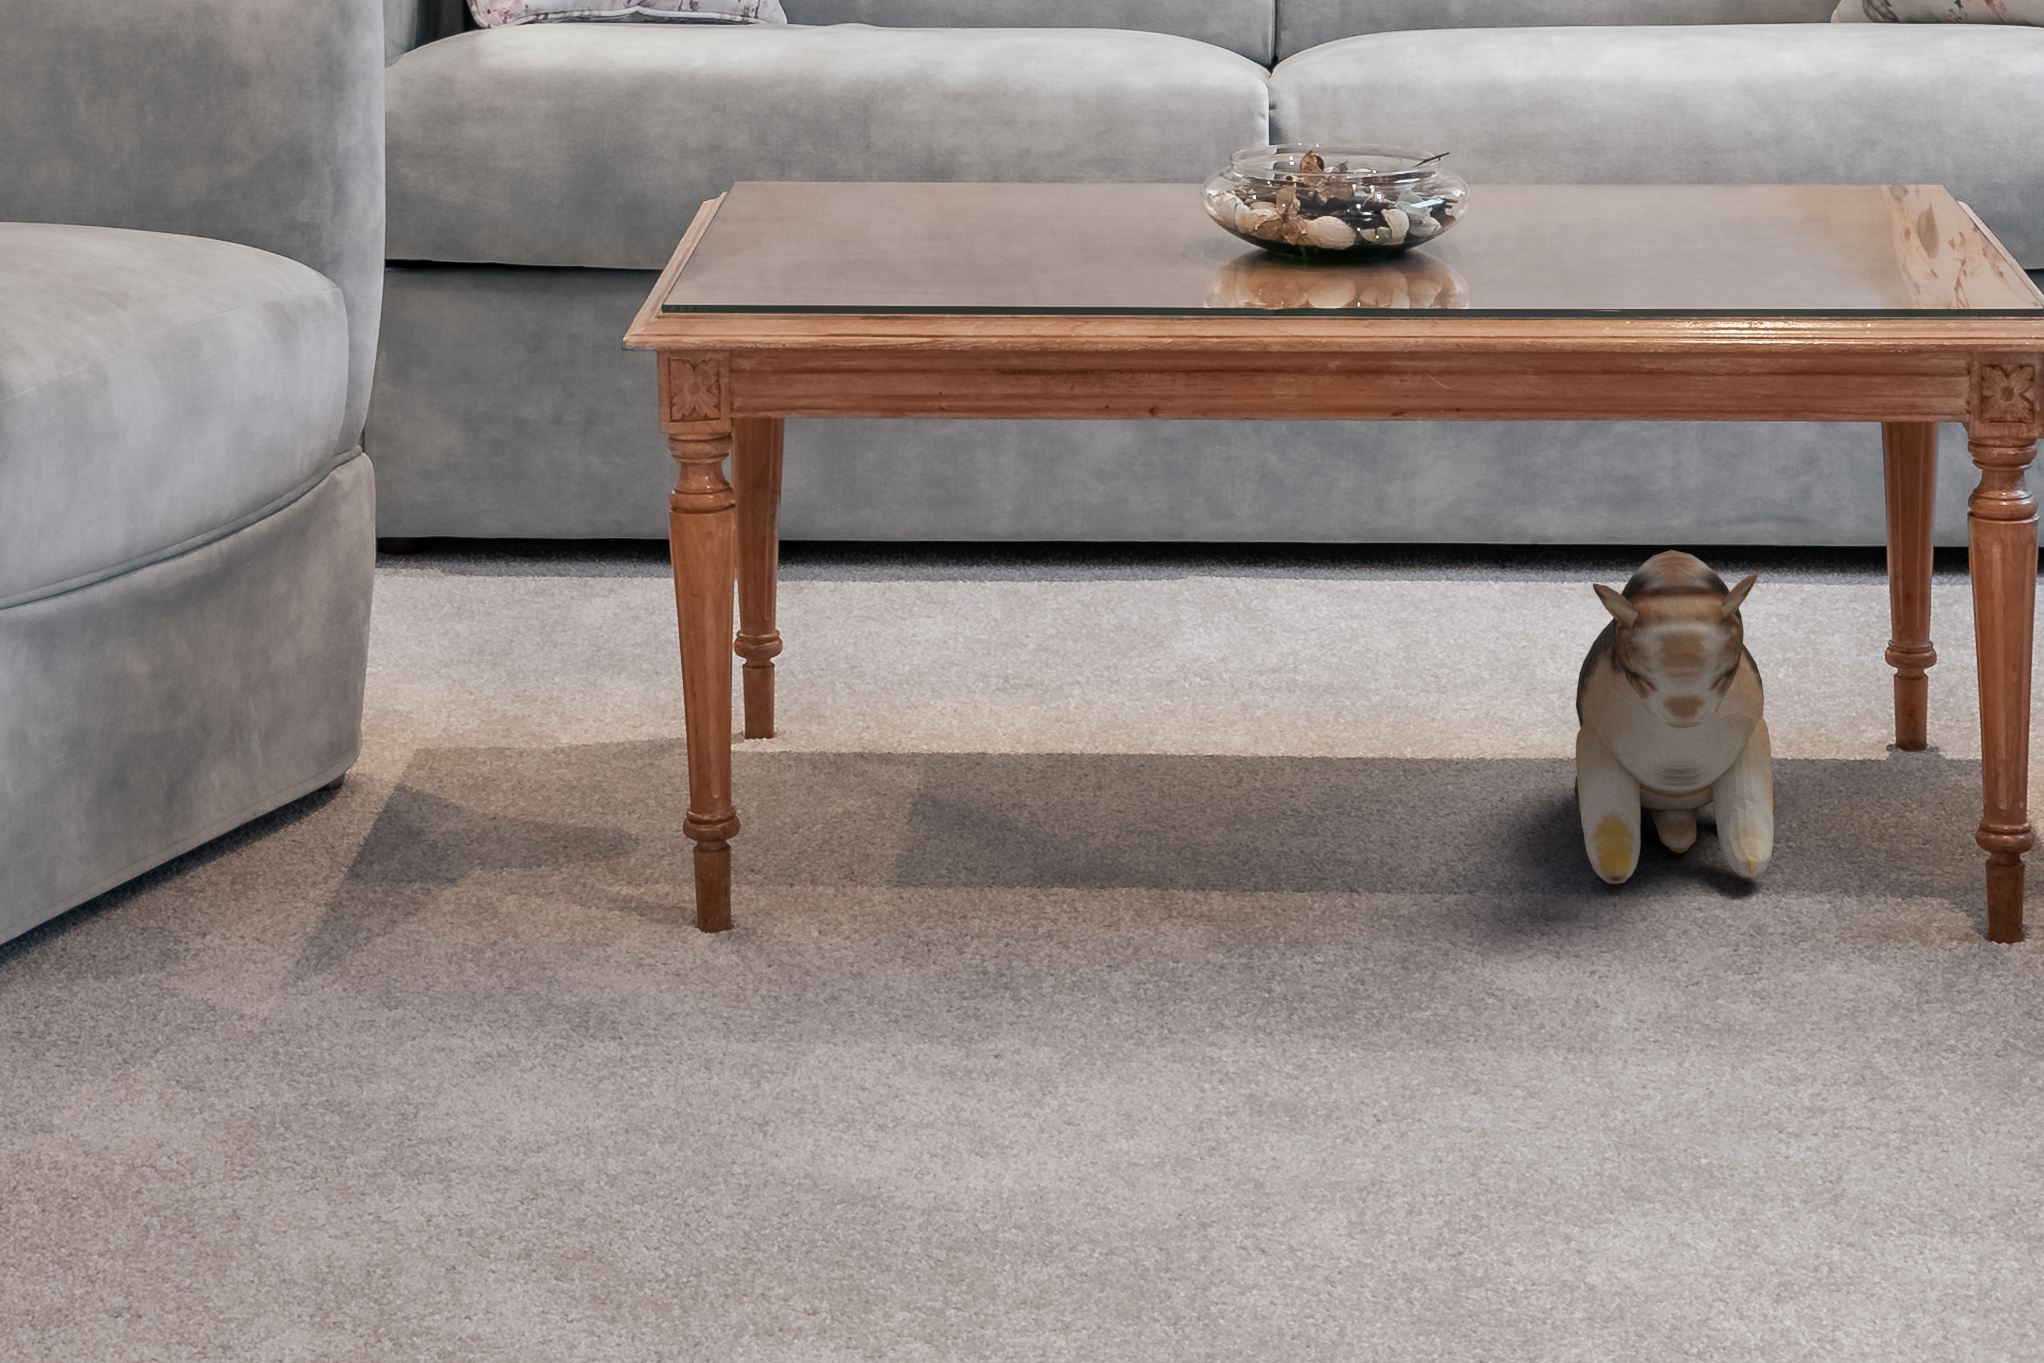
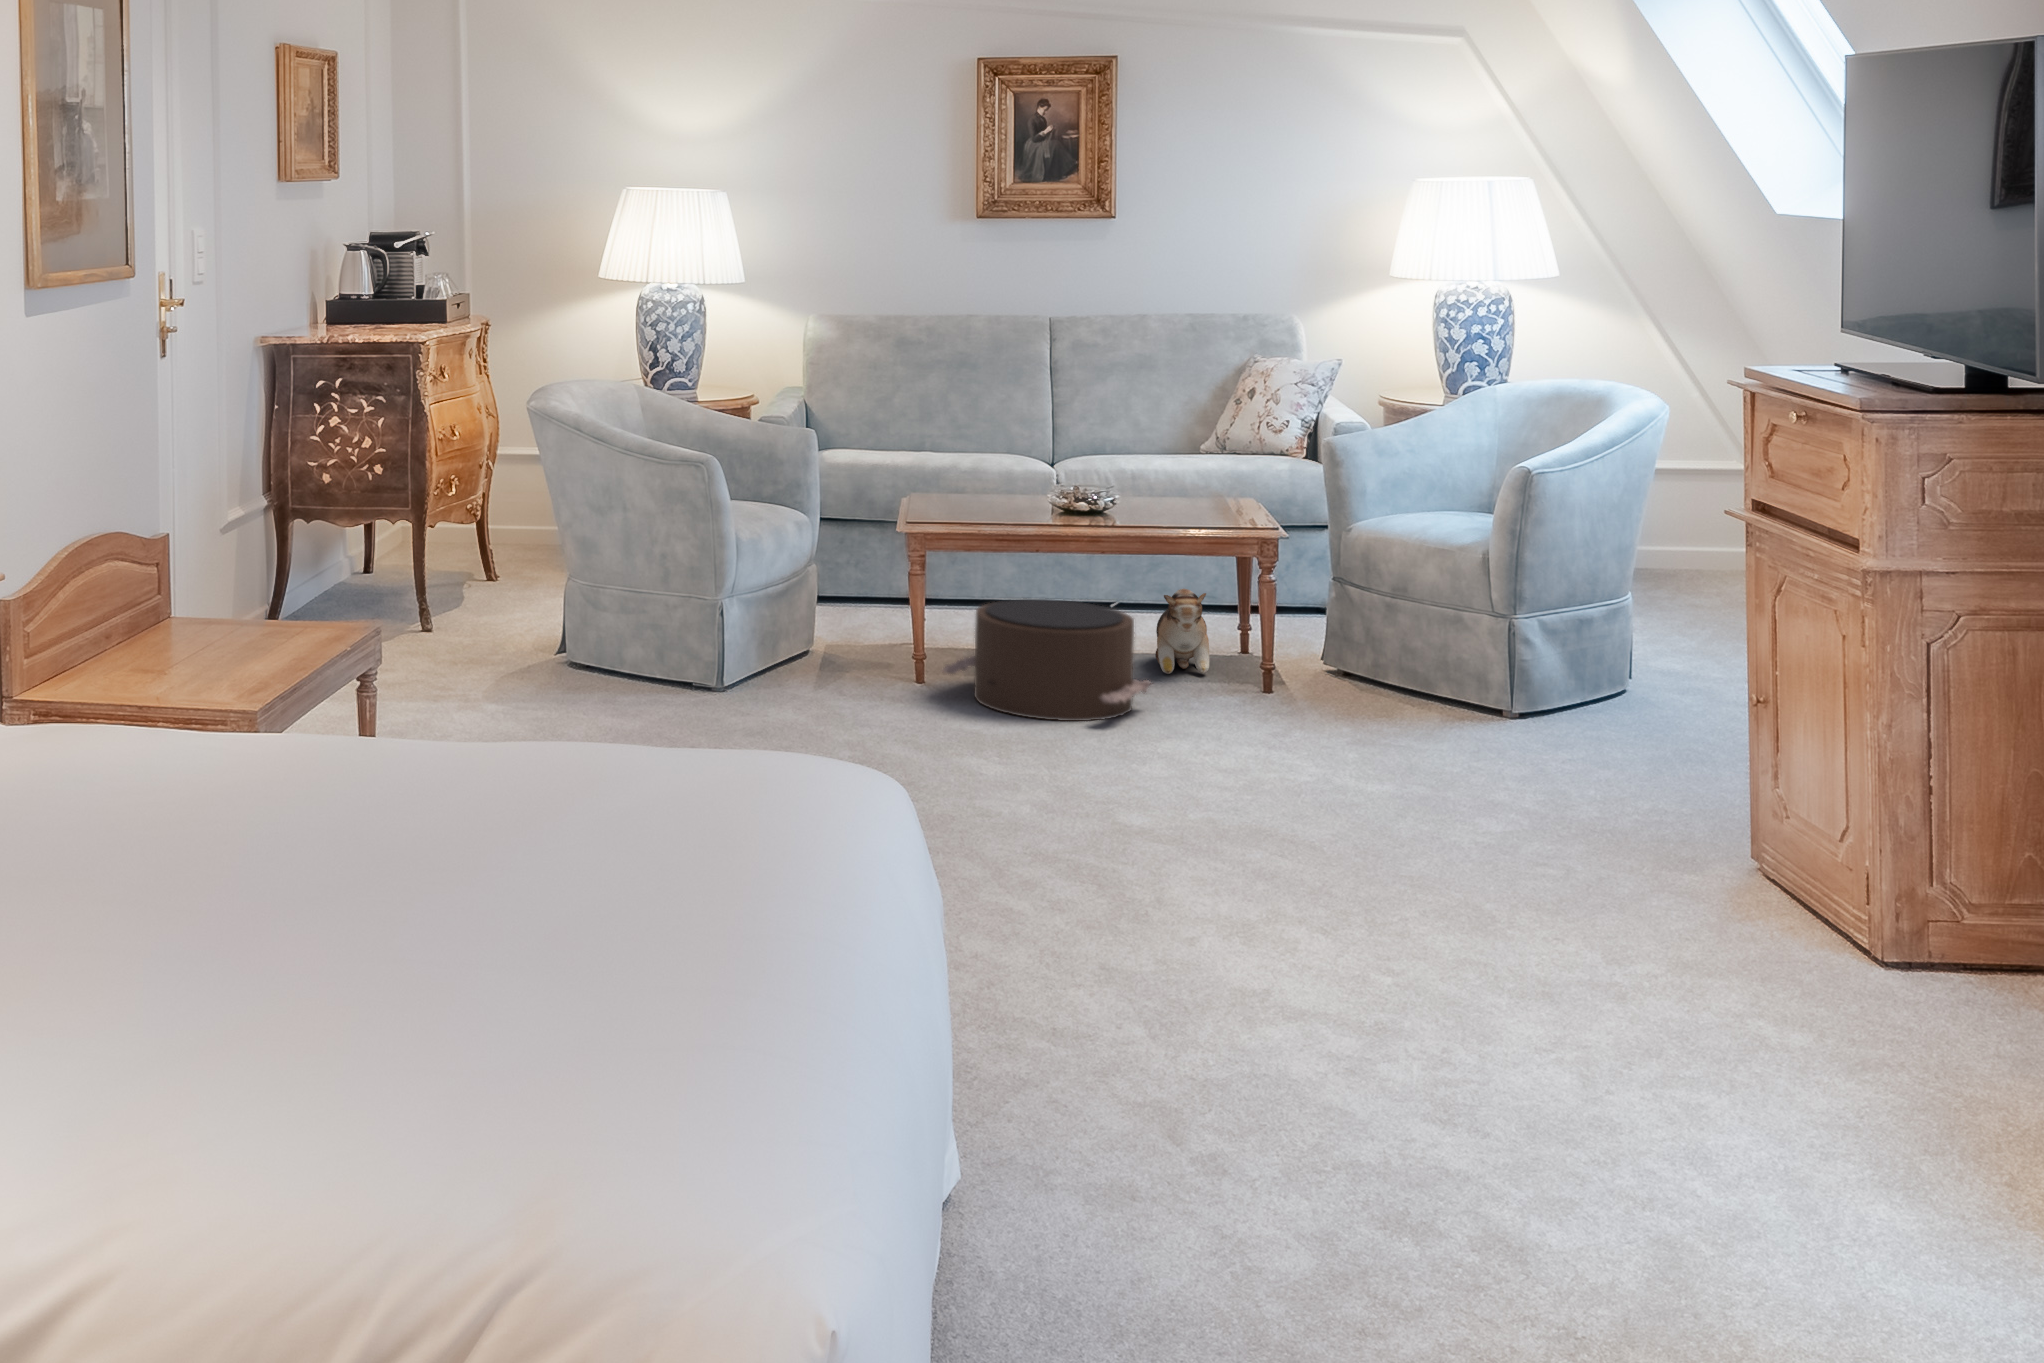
pouf: none [644,622,1531,1223] -> present [943,599,1151,721]

